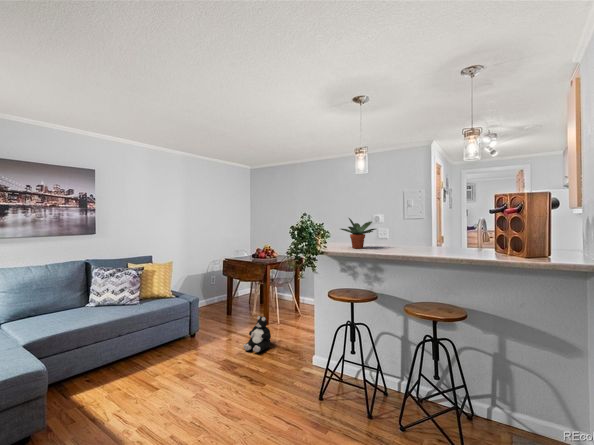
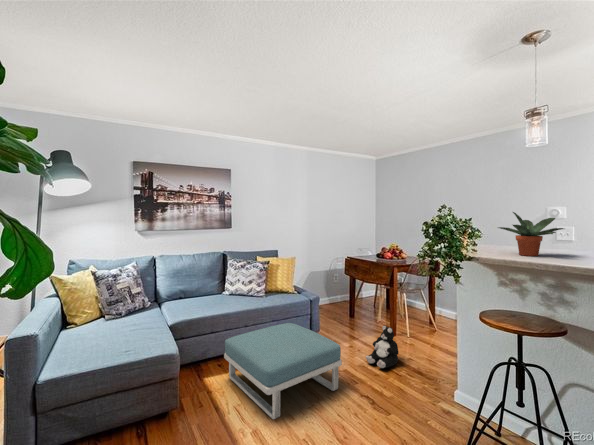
footstool: none [97,326,223,414] -> present [224,323,342,419]

